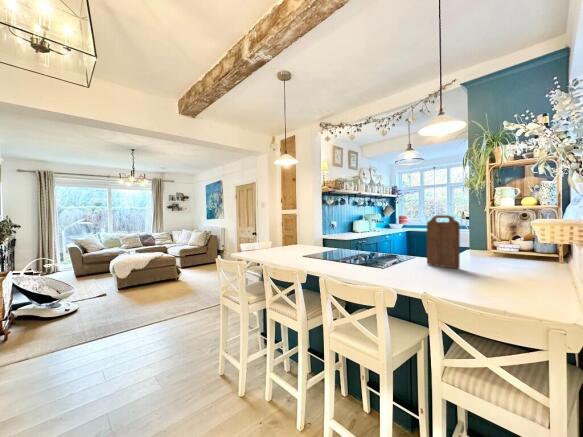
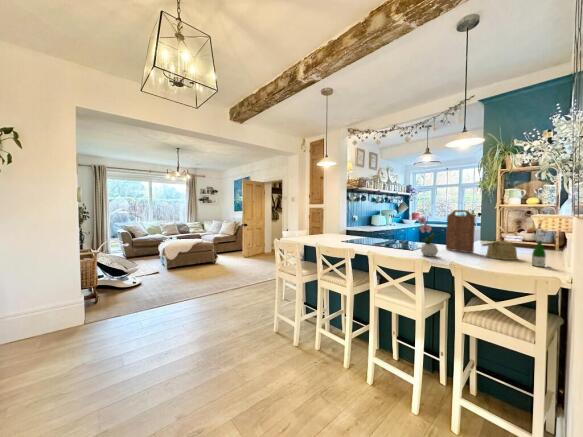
flower arrangement: none [388,217,417,277] -> present [418,216,438,256]
wine bottle: none [530,226,557,291] -> present [532,221,547,267]
kettle: none [469,251,514,280] -> present [482,239,517,260]

